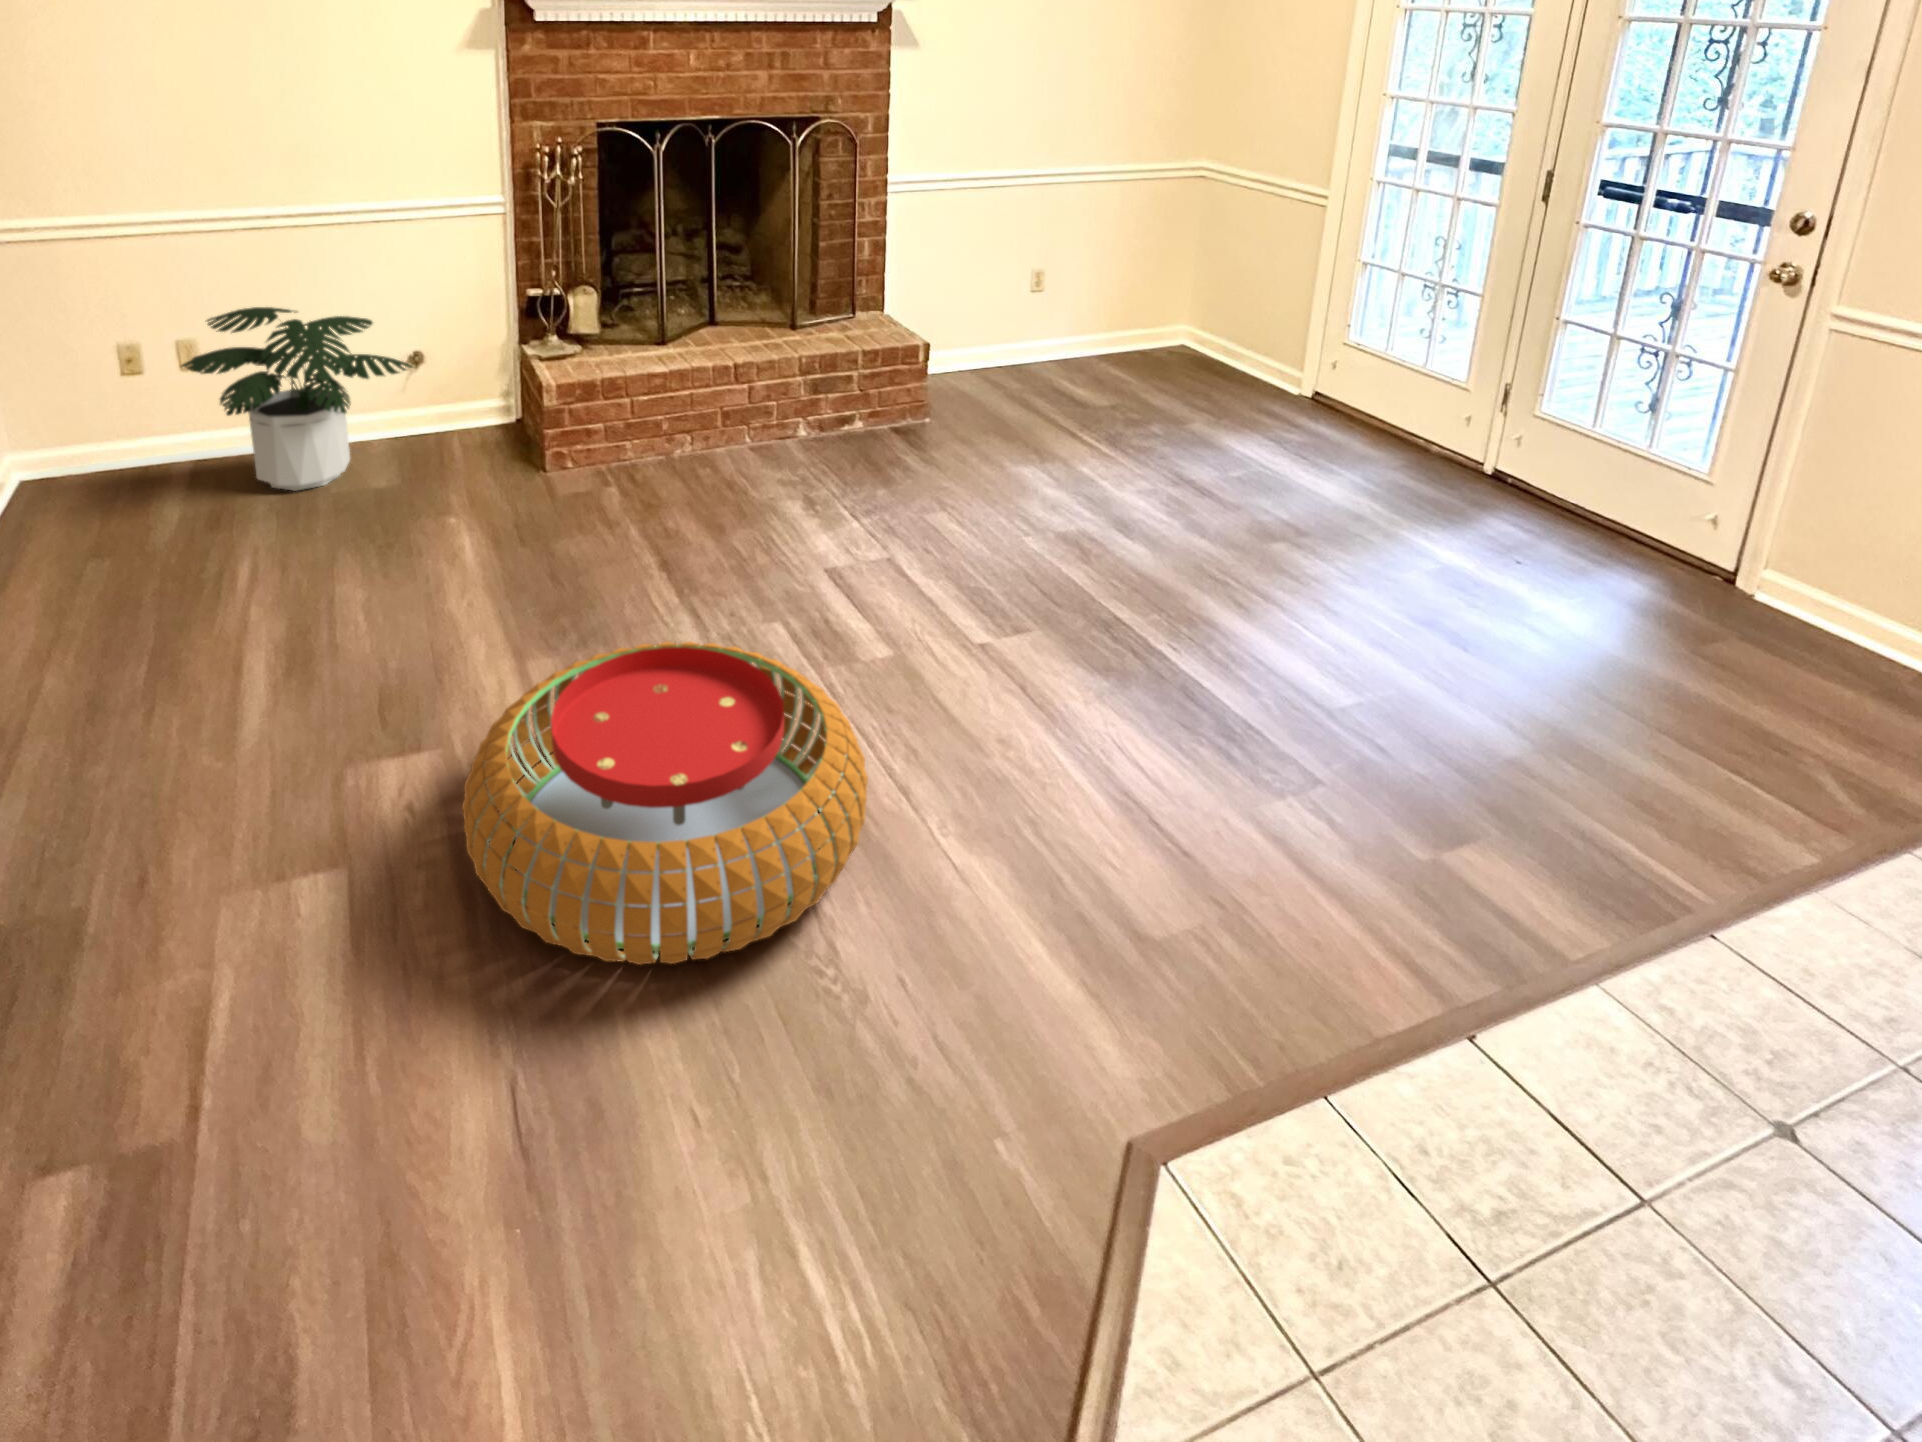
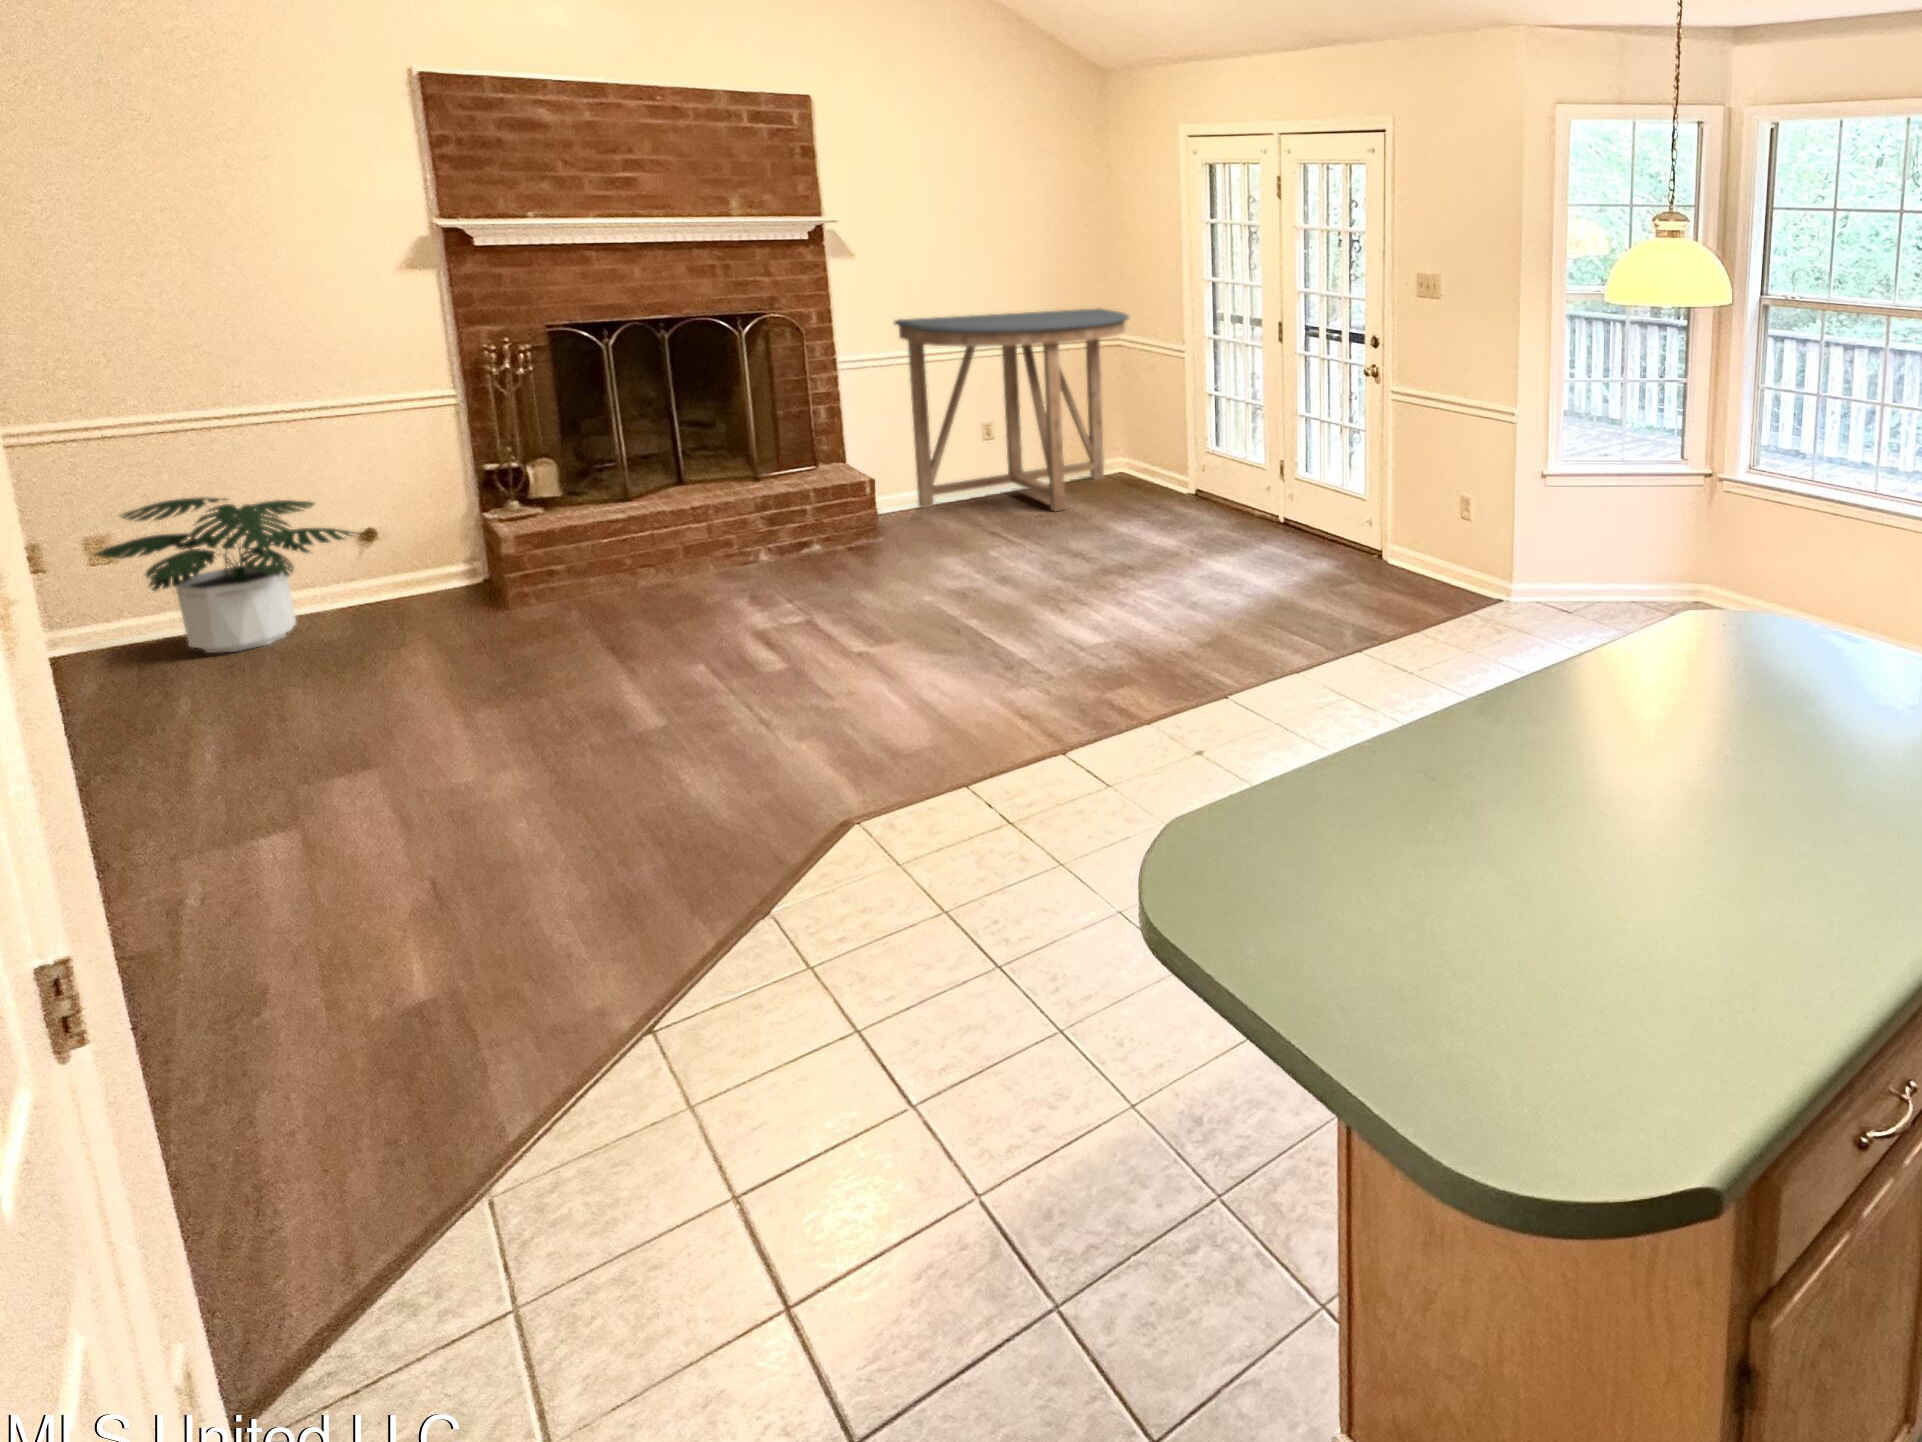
console table: none [954,127,1248,405] -> present [894,309,1129,511]
pouf: present [462,641,868,965] -> none [412,658,734,826]

